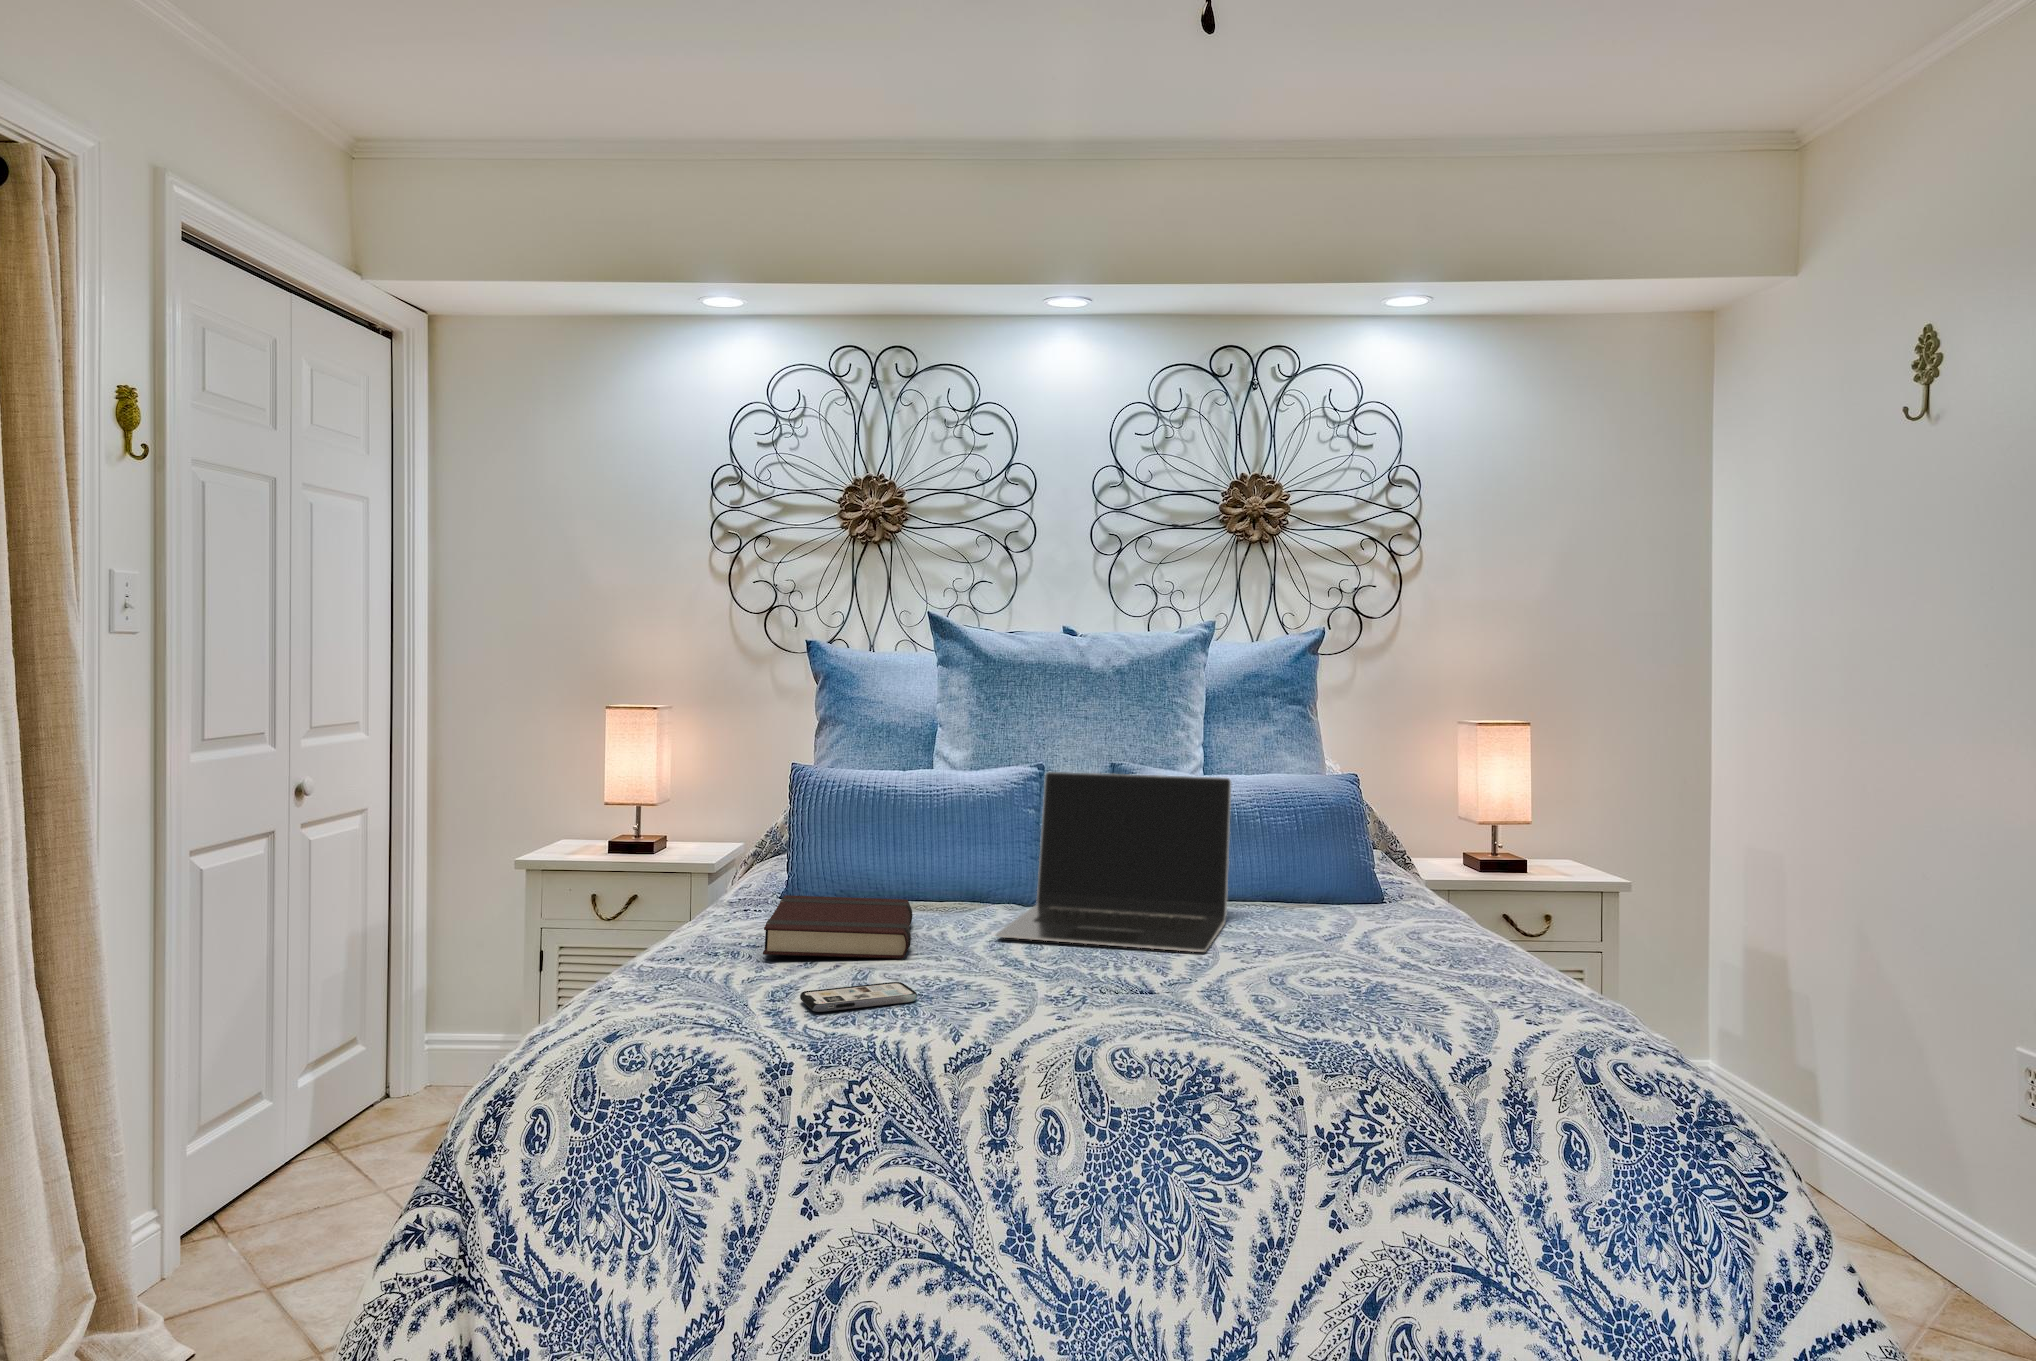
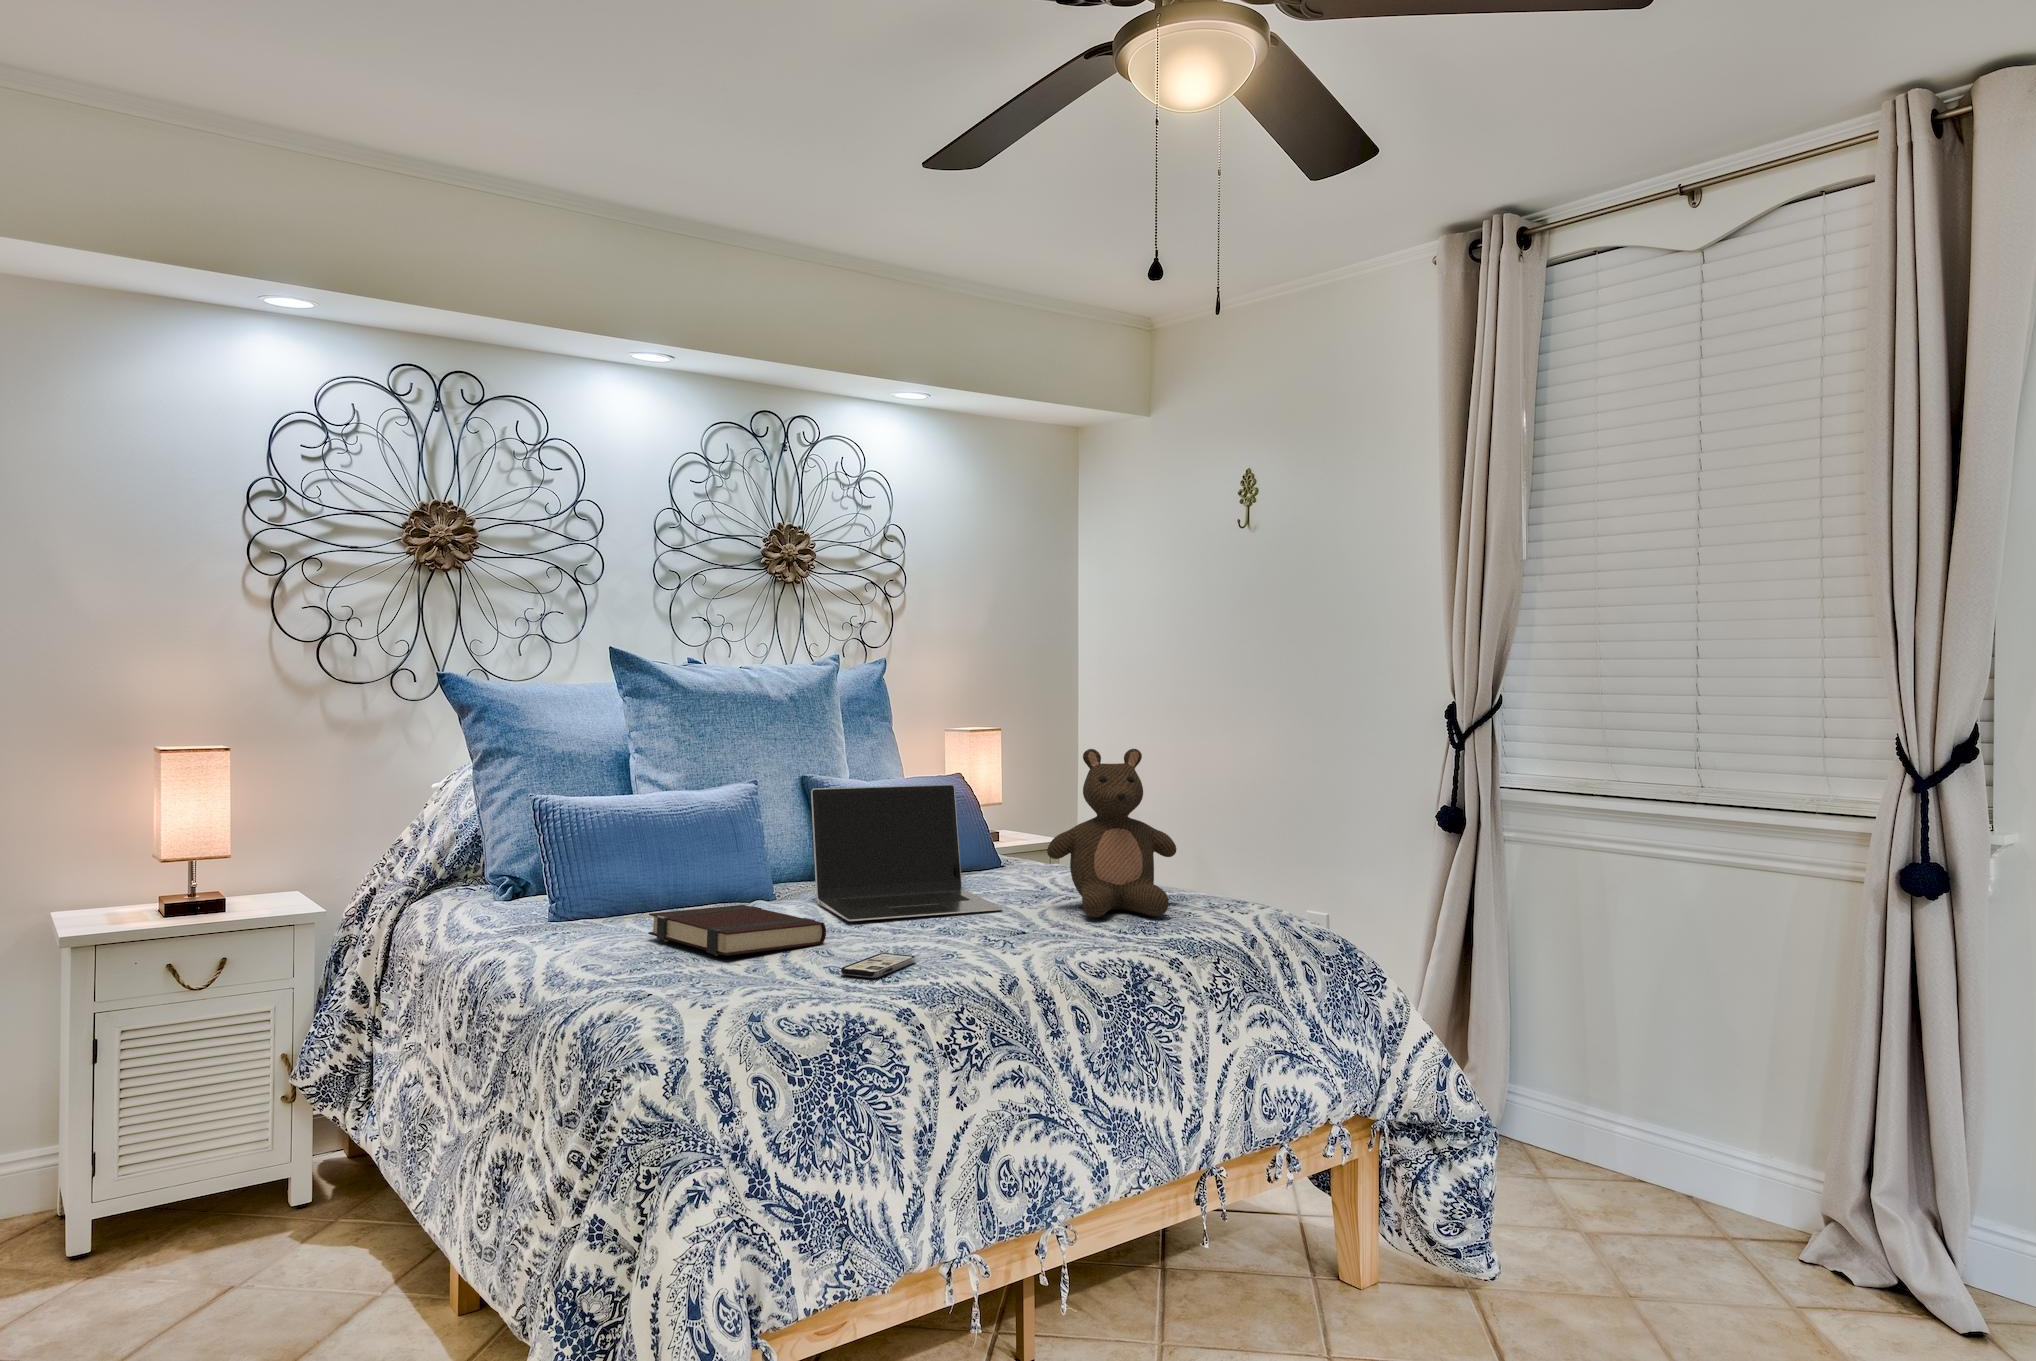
stuffed bear: none [1262,735,1461,998] -> present [1047,749,1176,918]

